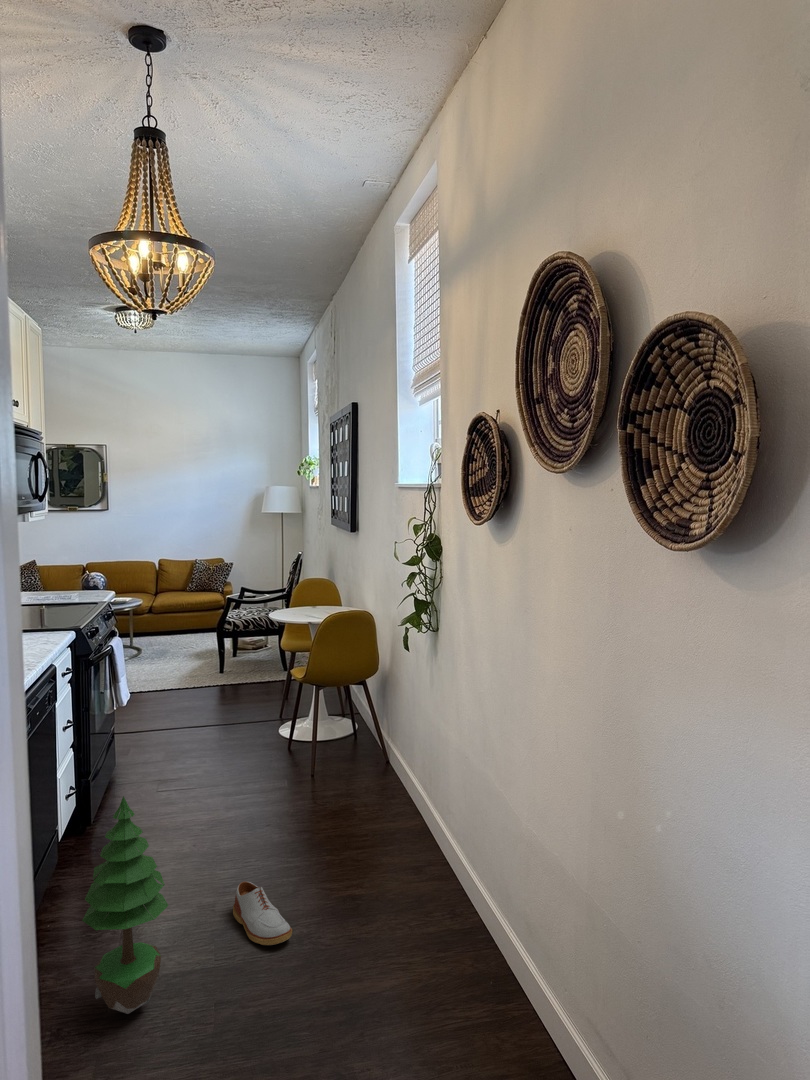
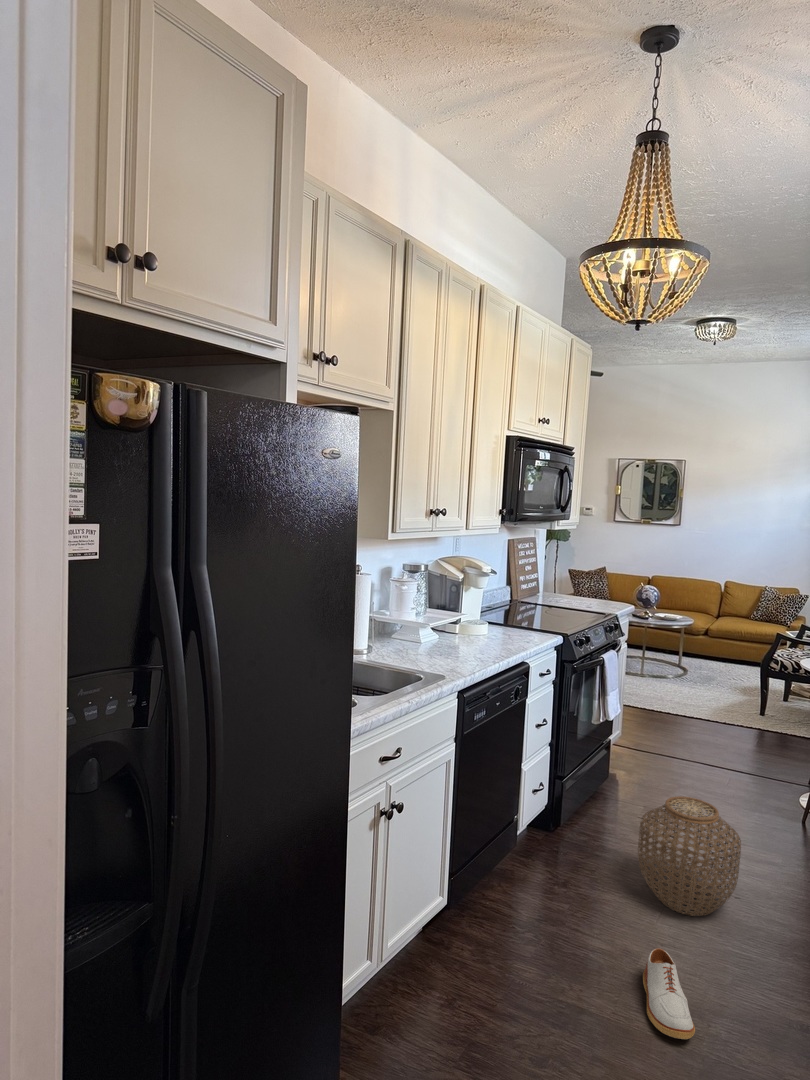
woven basket: none [188,748,275,851] -> present [638,796,741,916]
potted tree: present [82,796,168,1014] -> none [471,804,550,1017]

